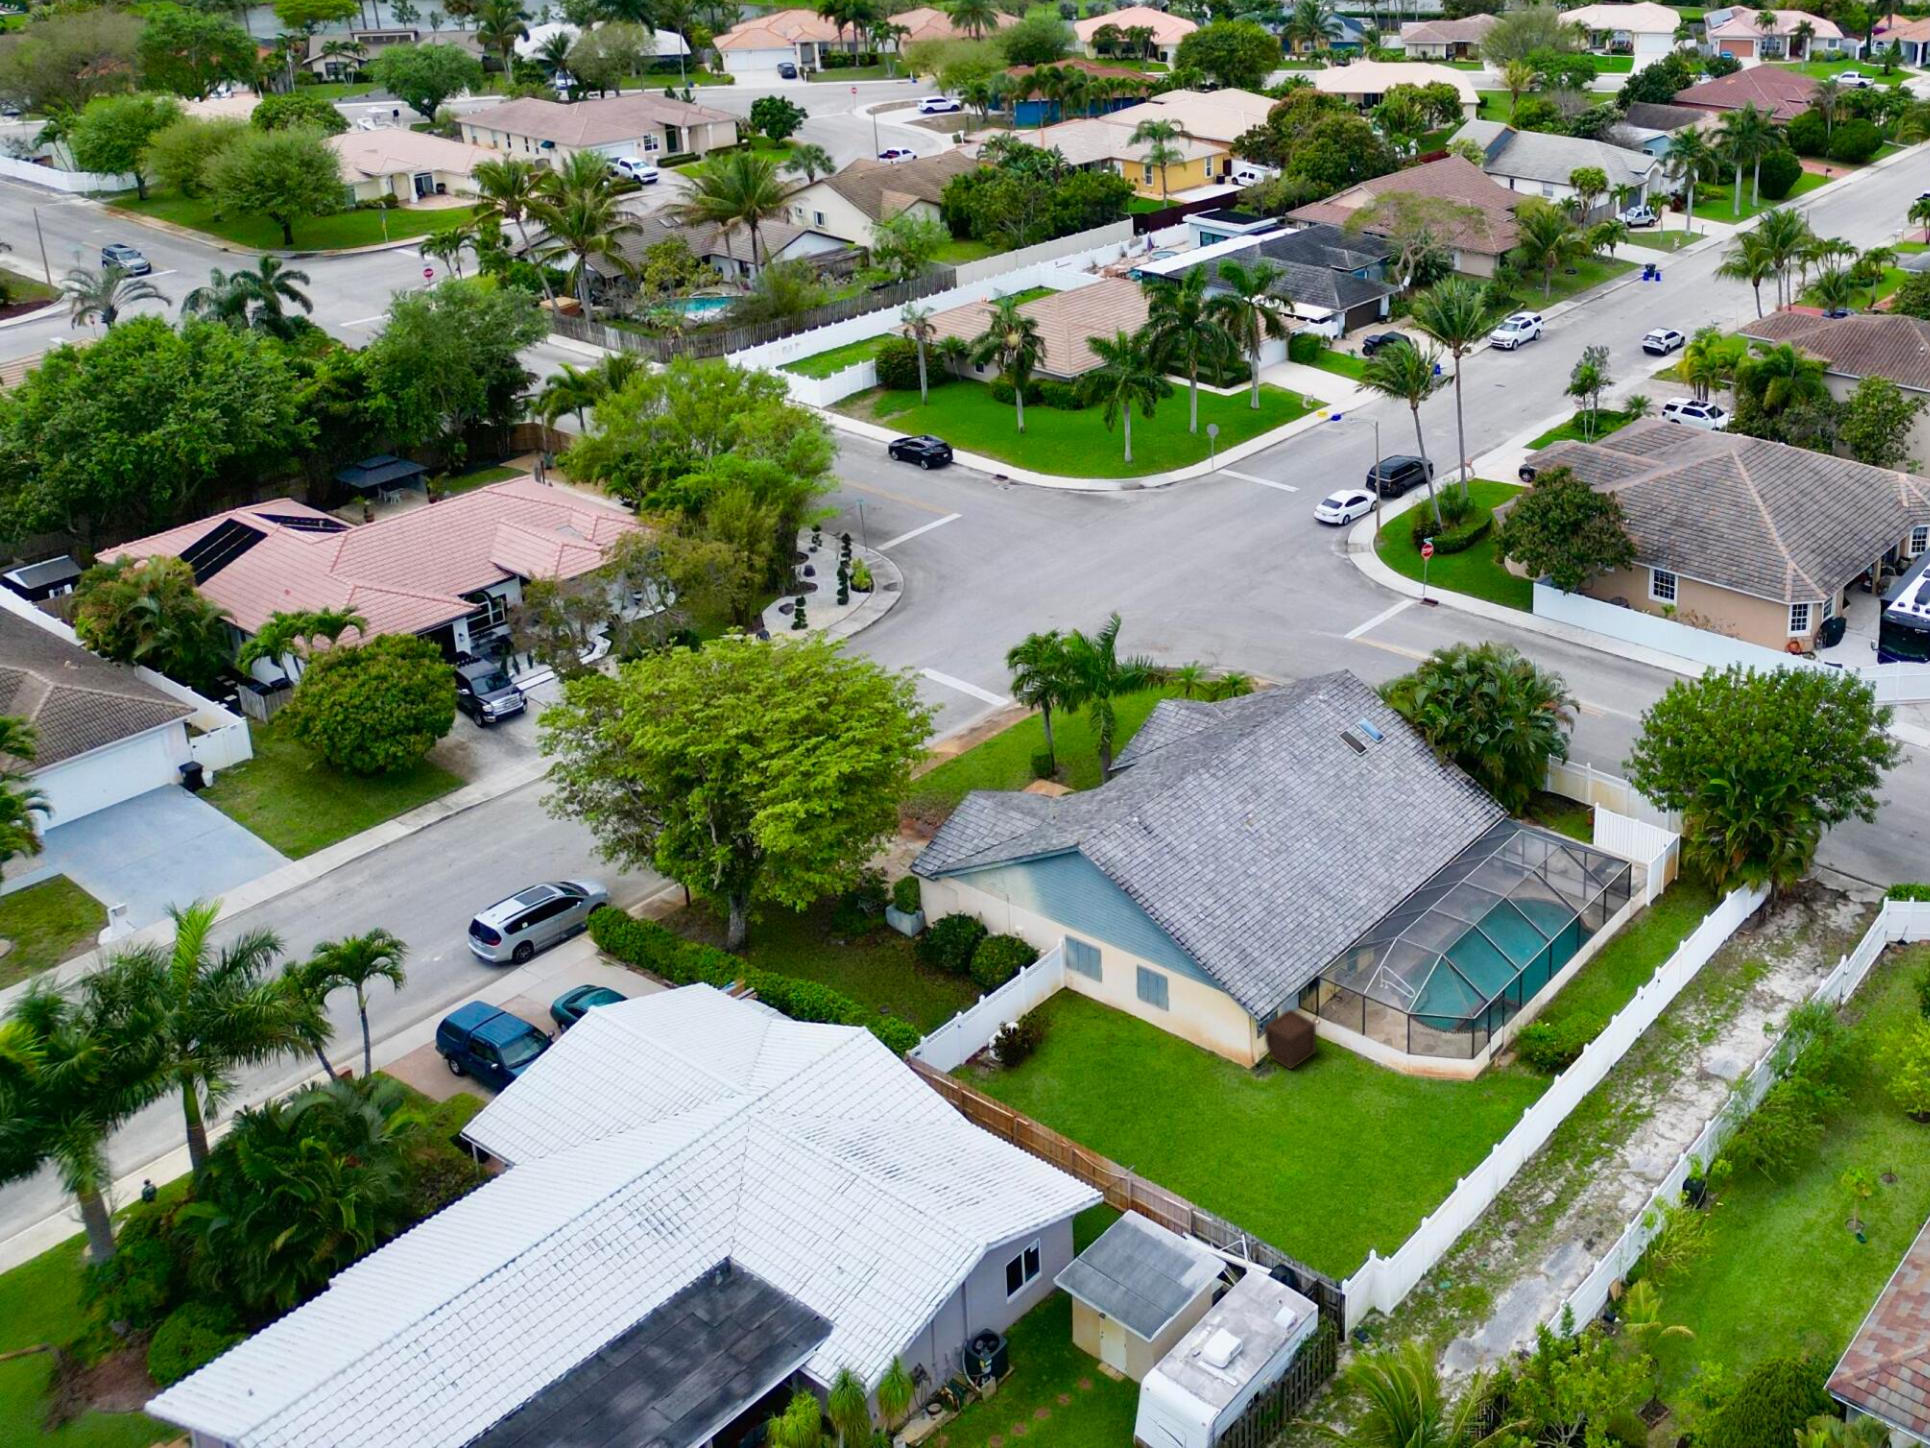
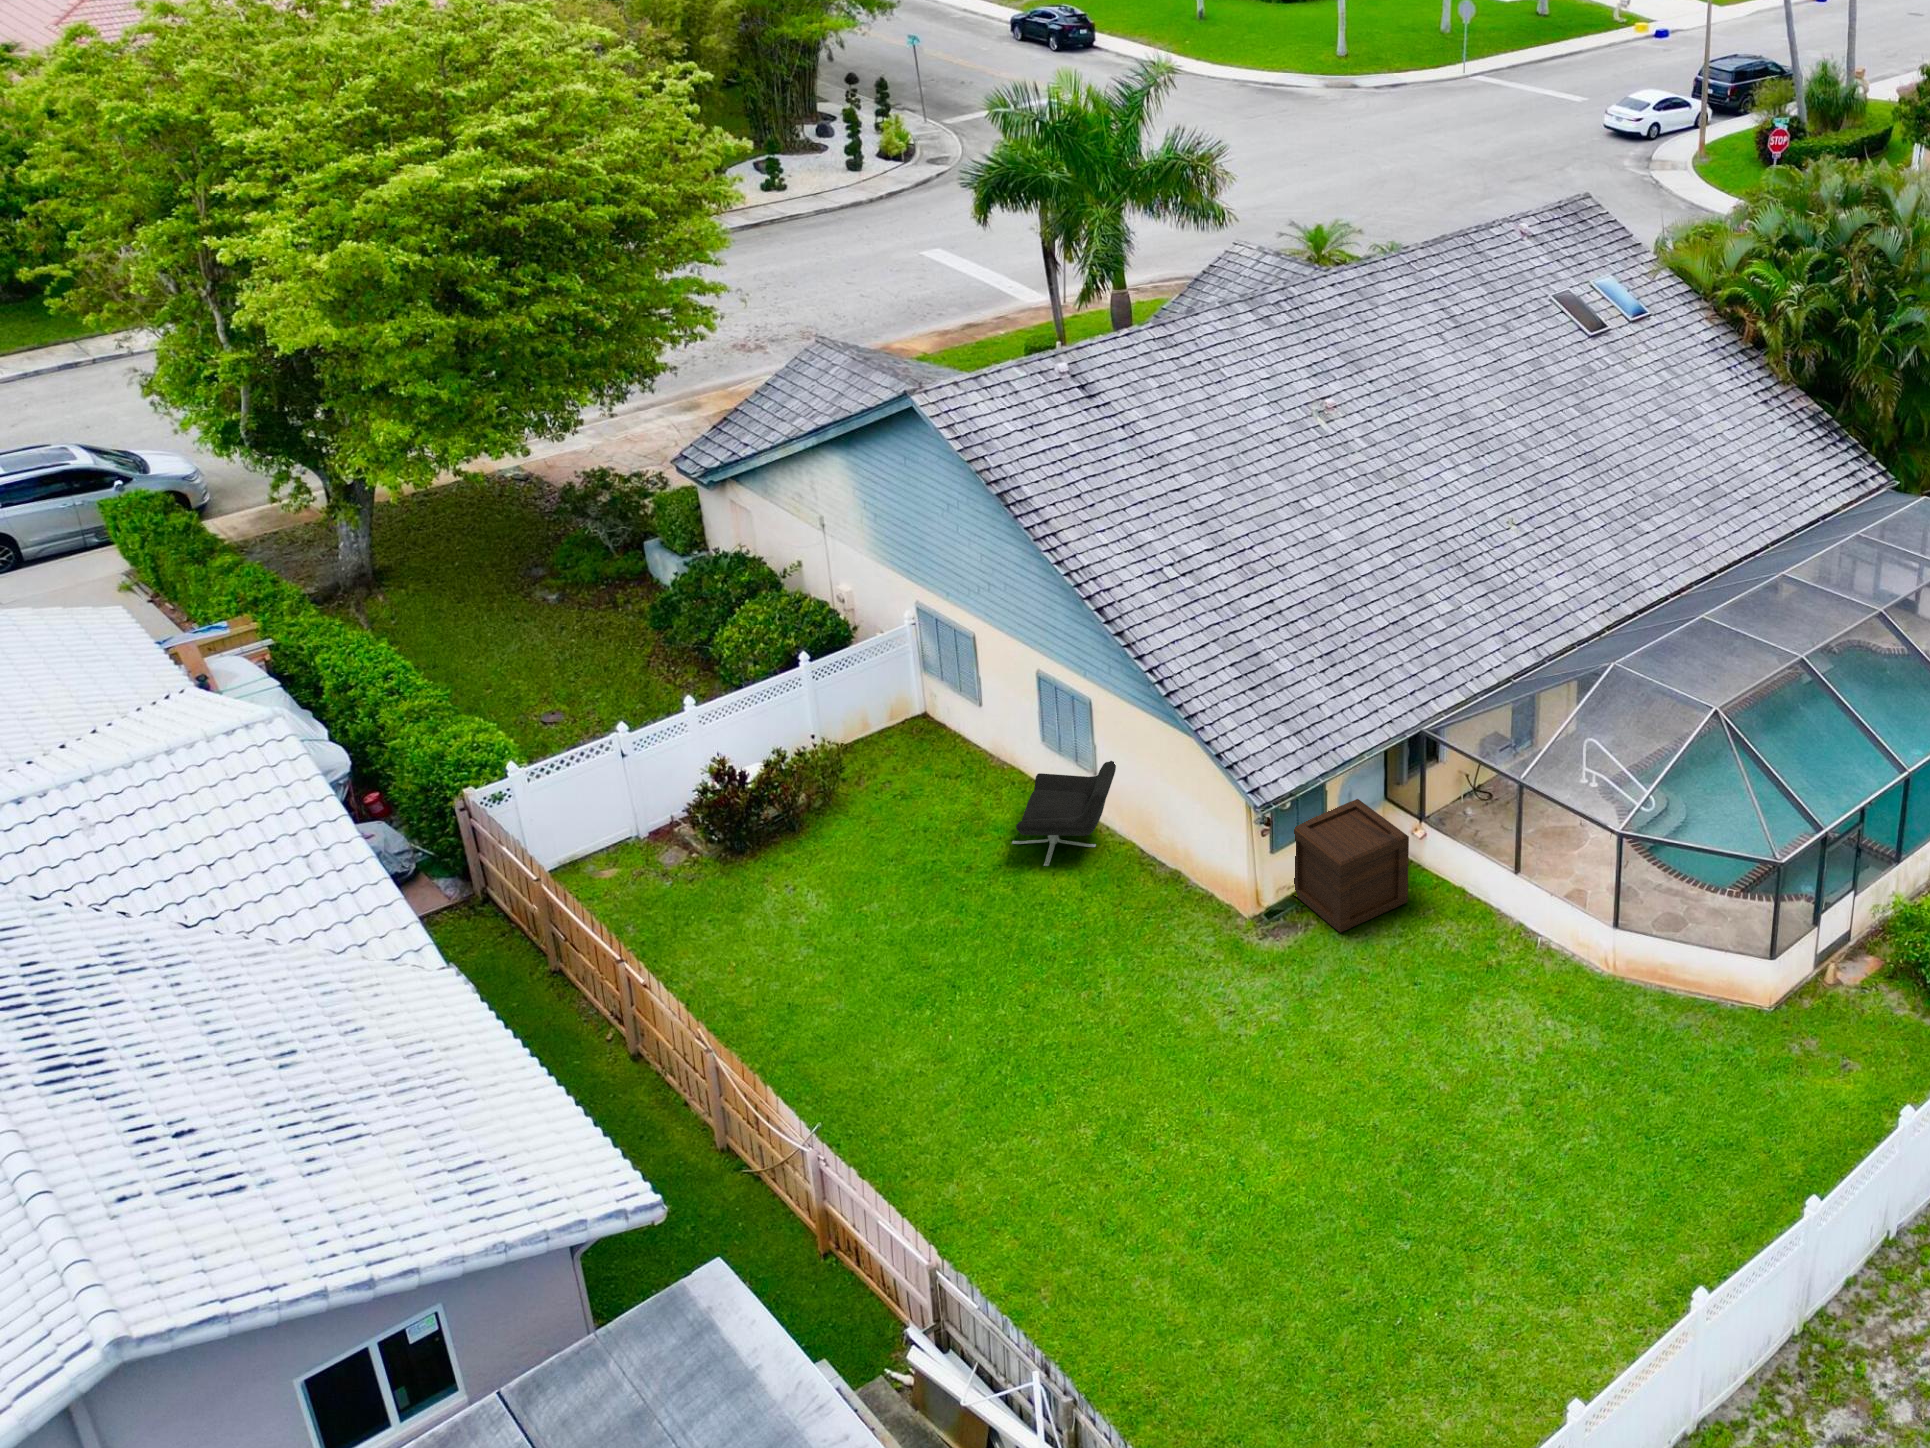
lounge chair: none [1134,1004,1181,1056] -> present [1012,761,1116,866]

